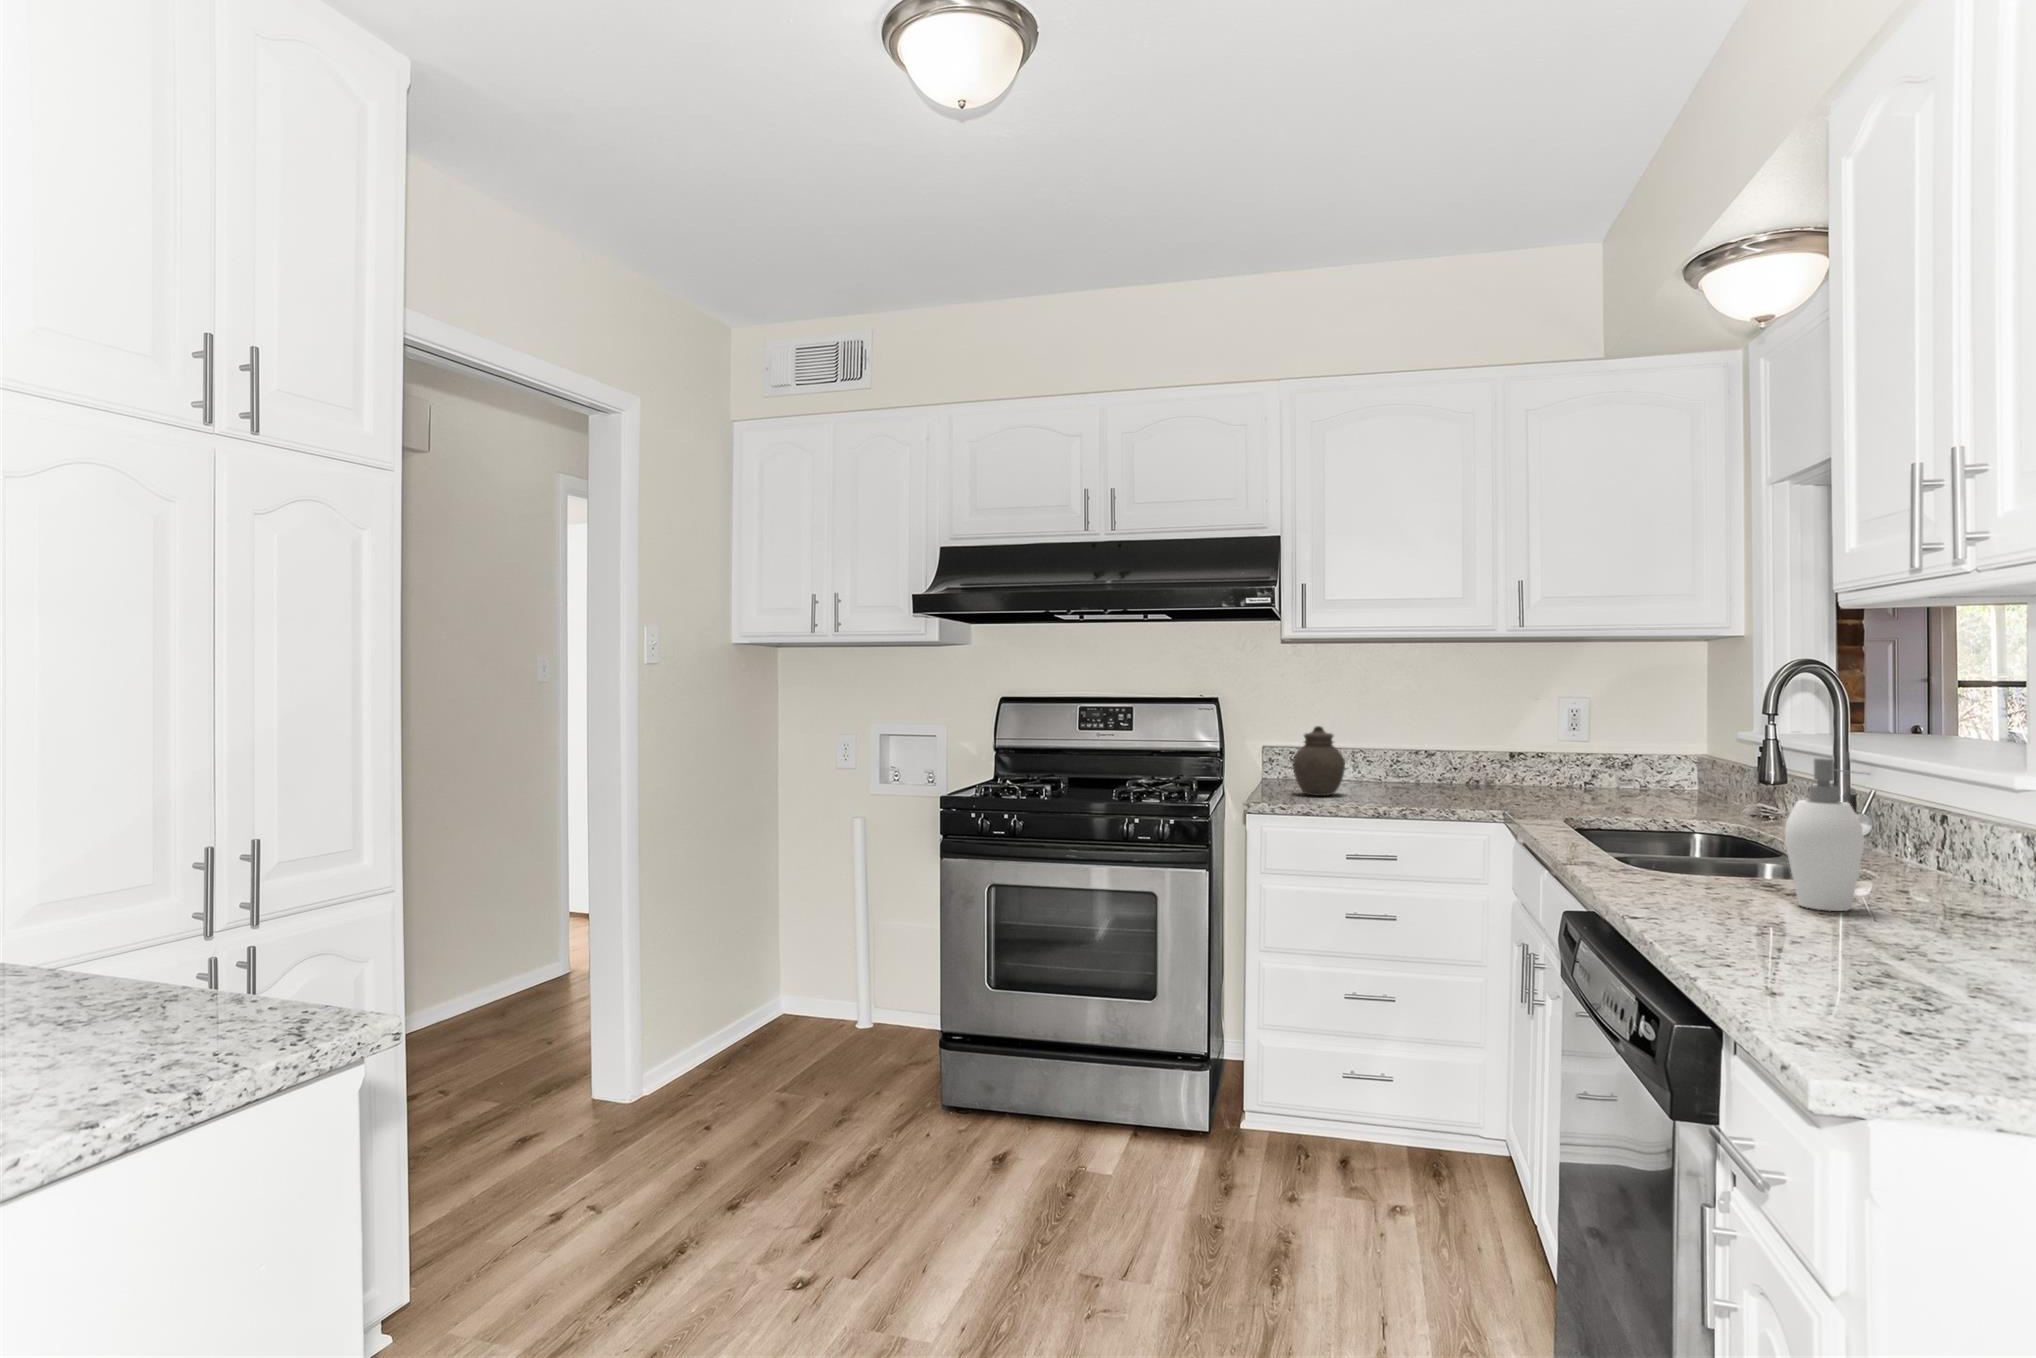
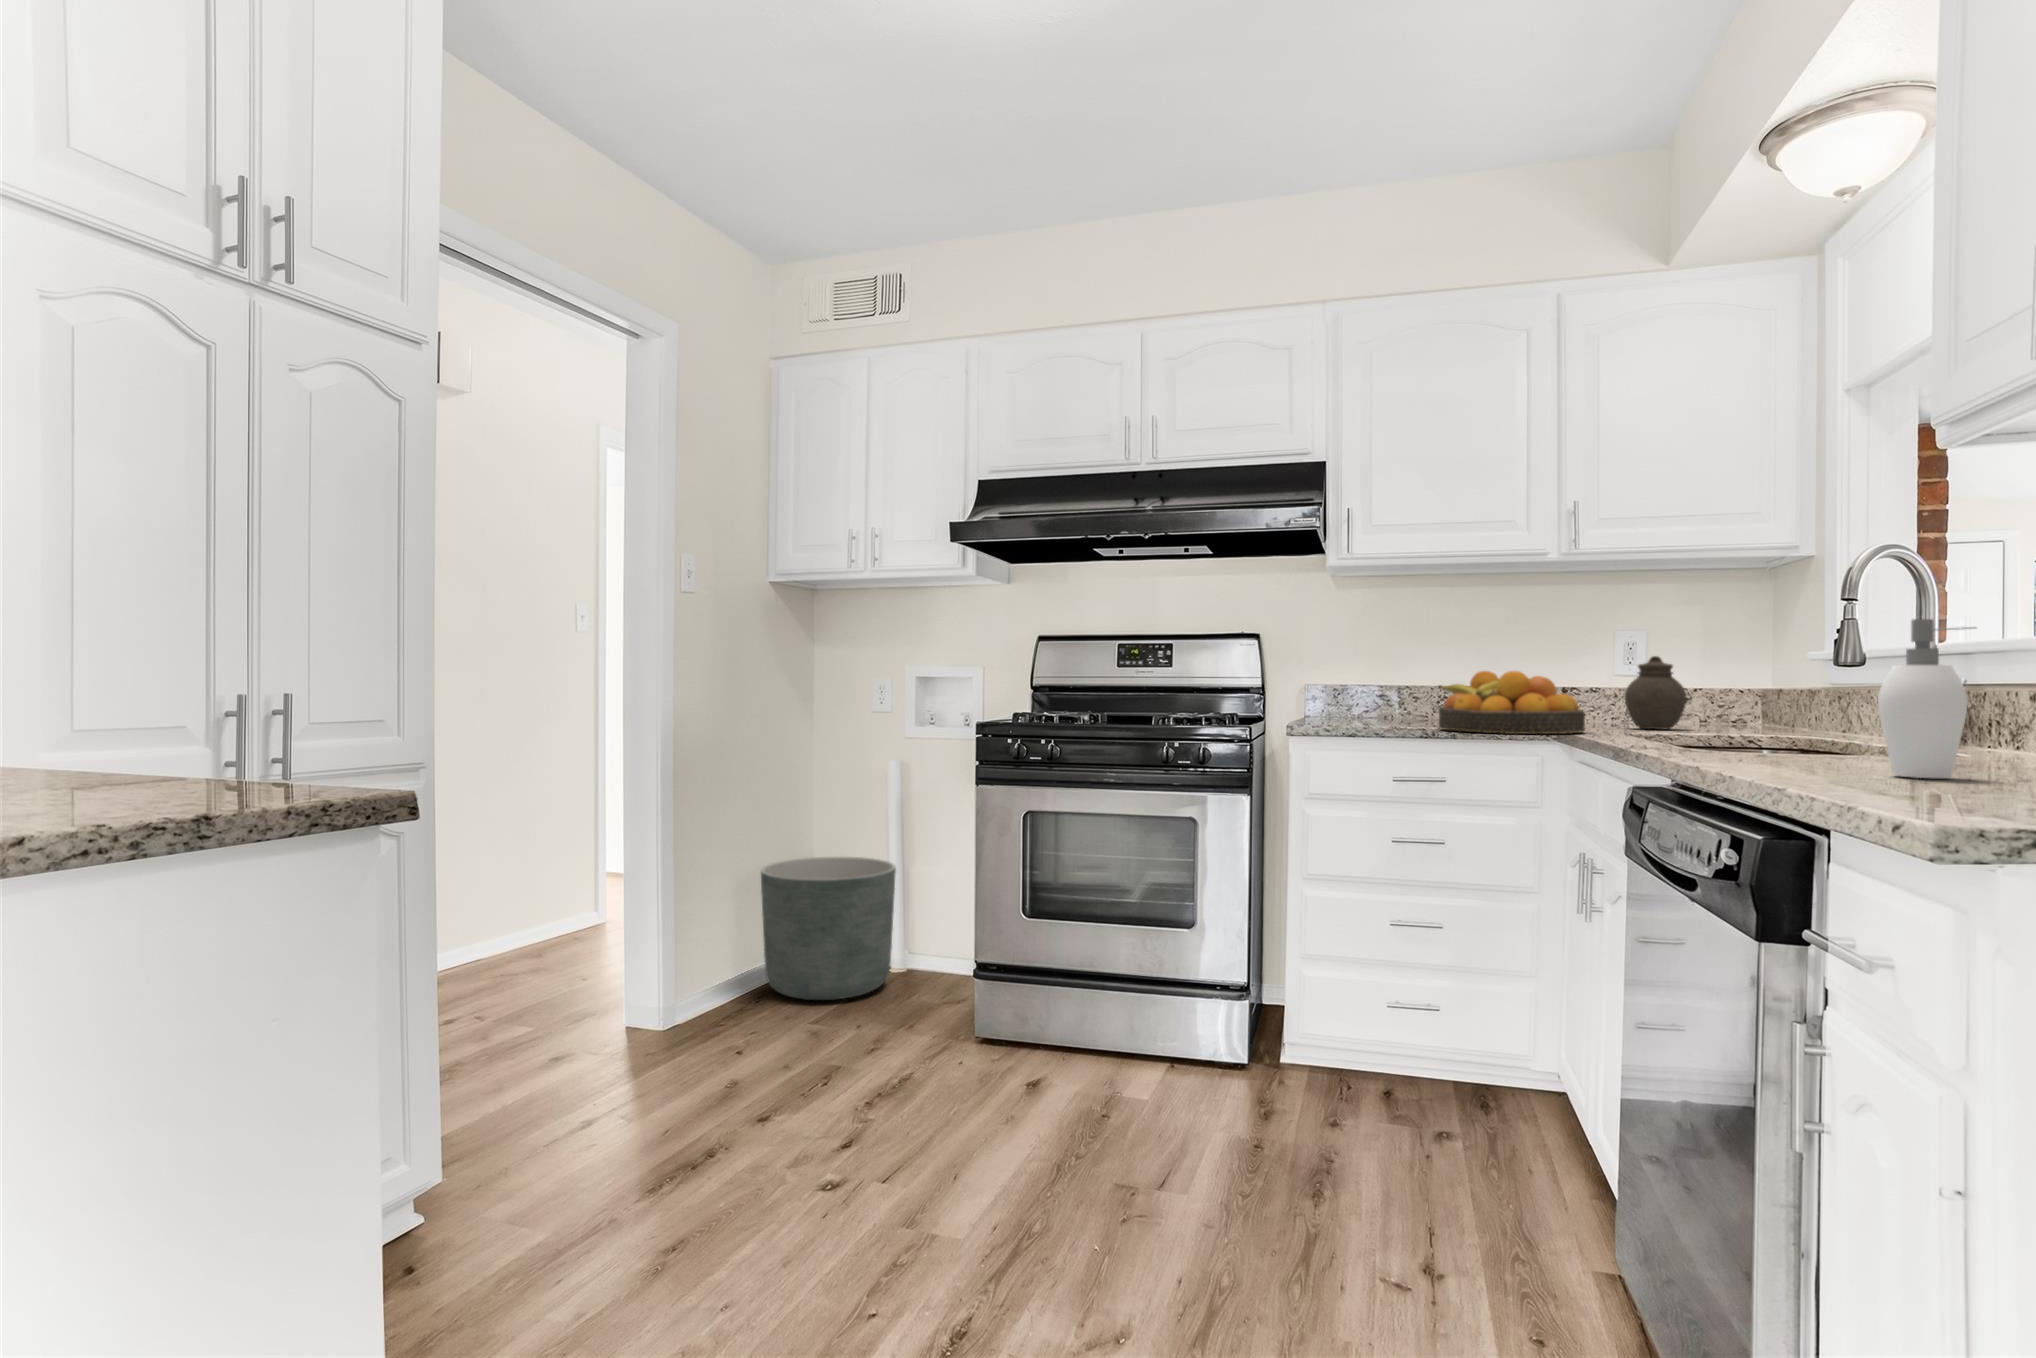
jar: present [1293,726,1345,796] -> present [1625,656,1686,729]
fruit bowl: none [1389,744,1530,812] -> present [1438,671,1585,734]
planter: none [726,919,861,1068] -> present [761,856,896,1000]

